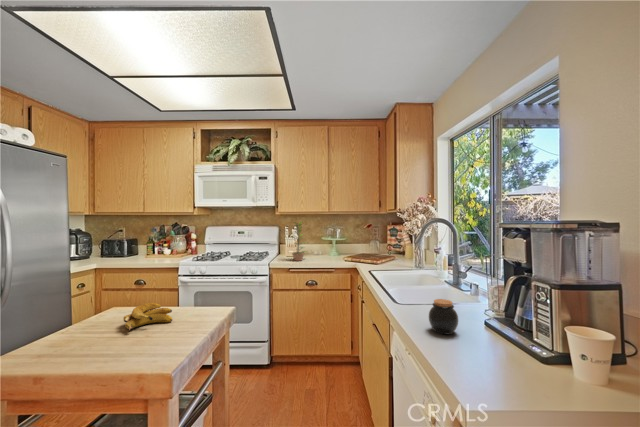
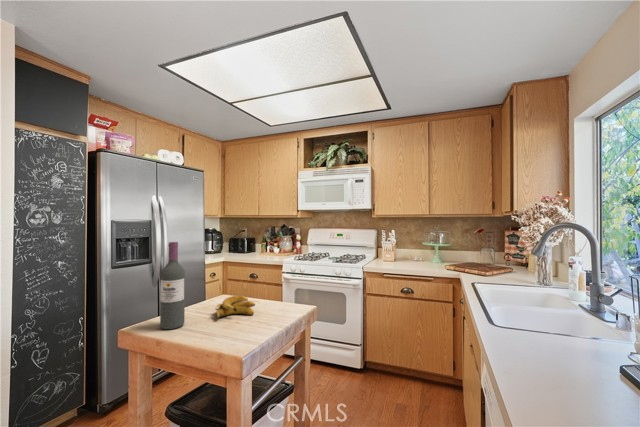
plant: present [292,222,305,261] -> none [385,225,405,266]
wine bottle: none [49,244,84,353] -> present [160,242,185,329]
jar: present [428,299,458,334] -> none [530,331,578,381]

